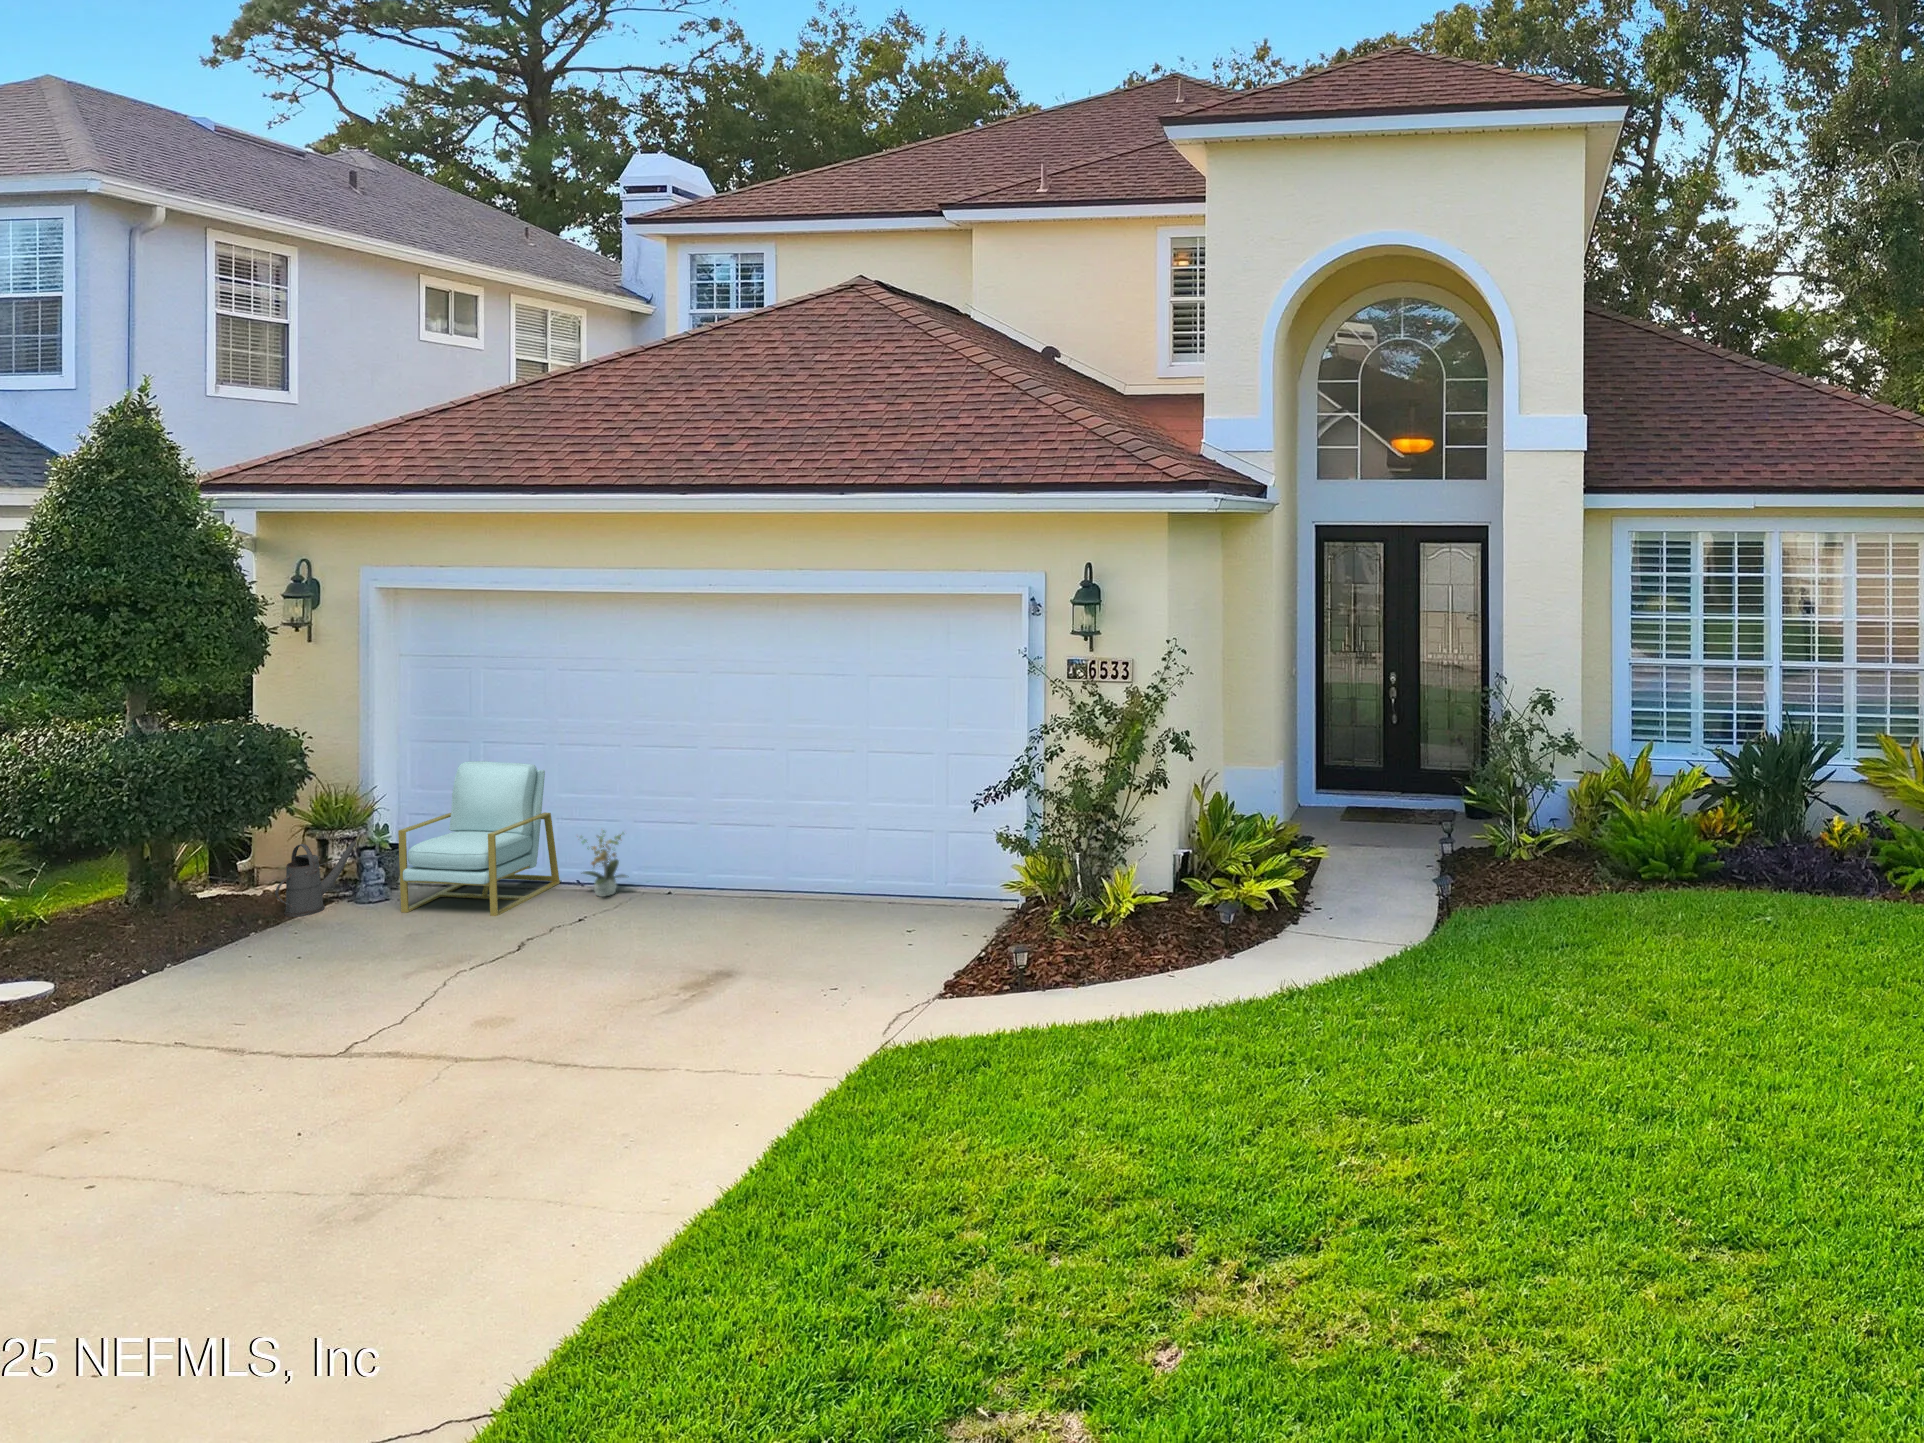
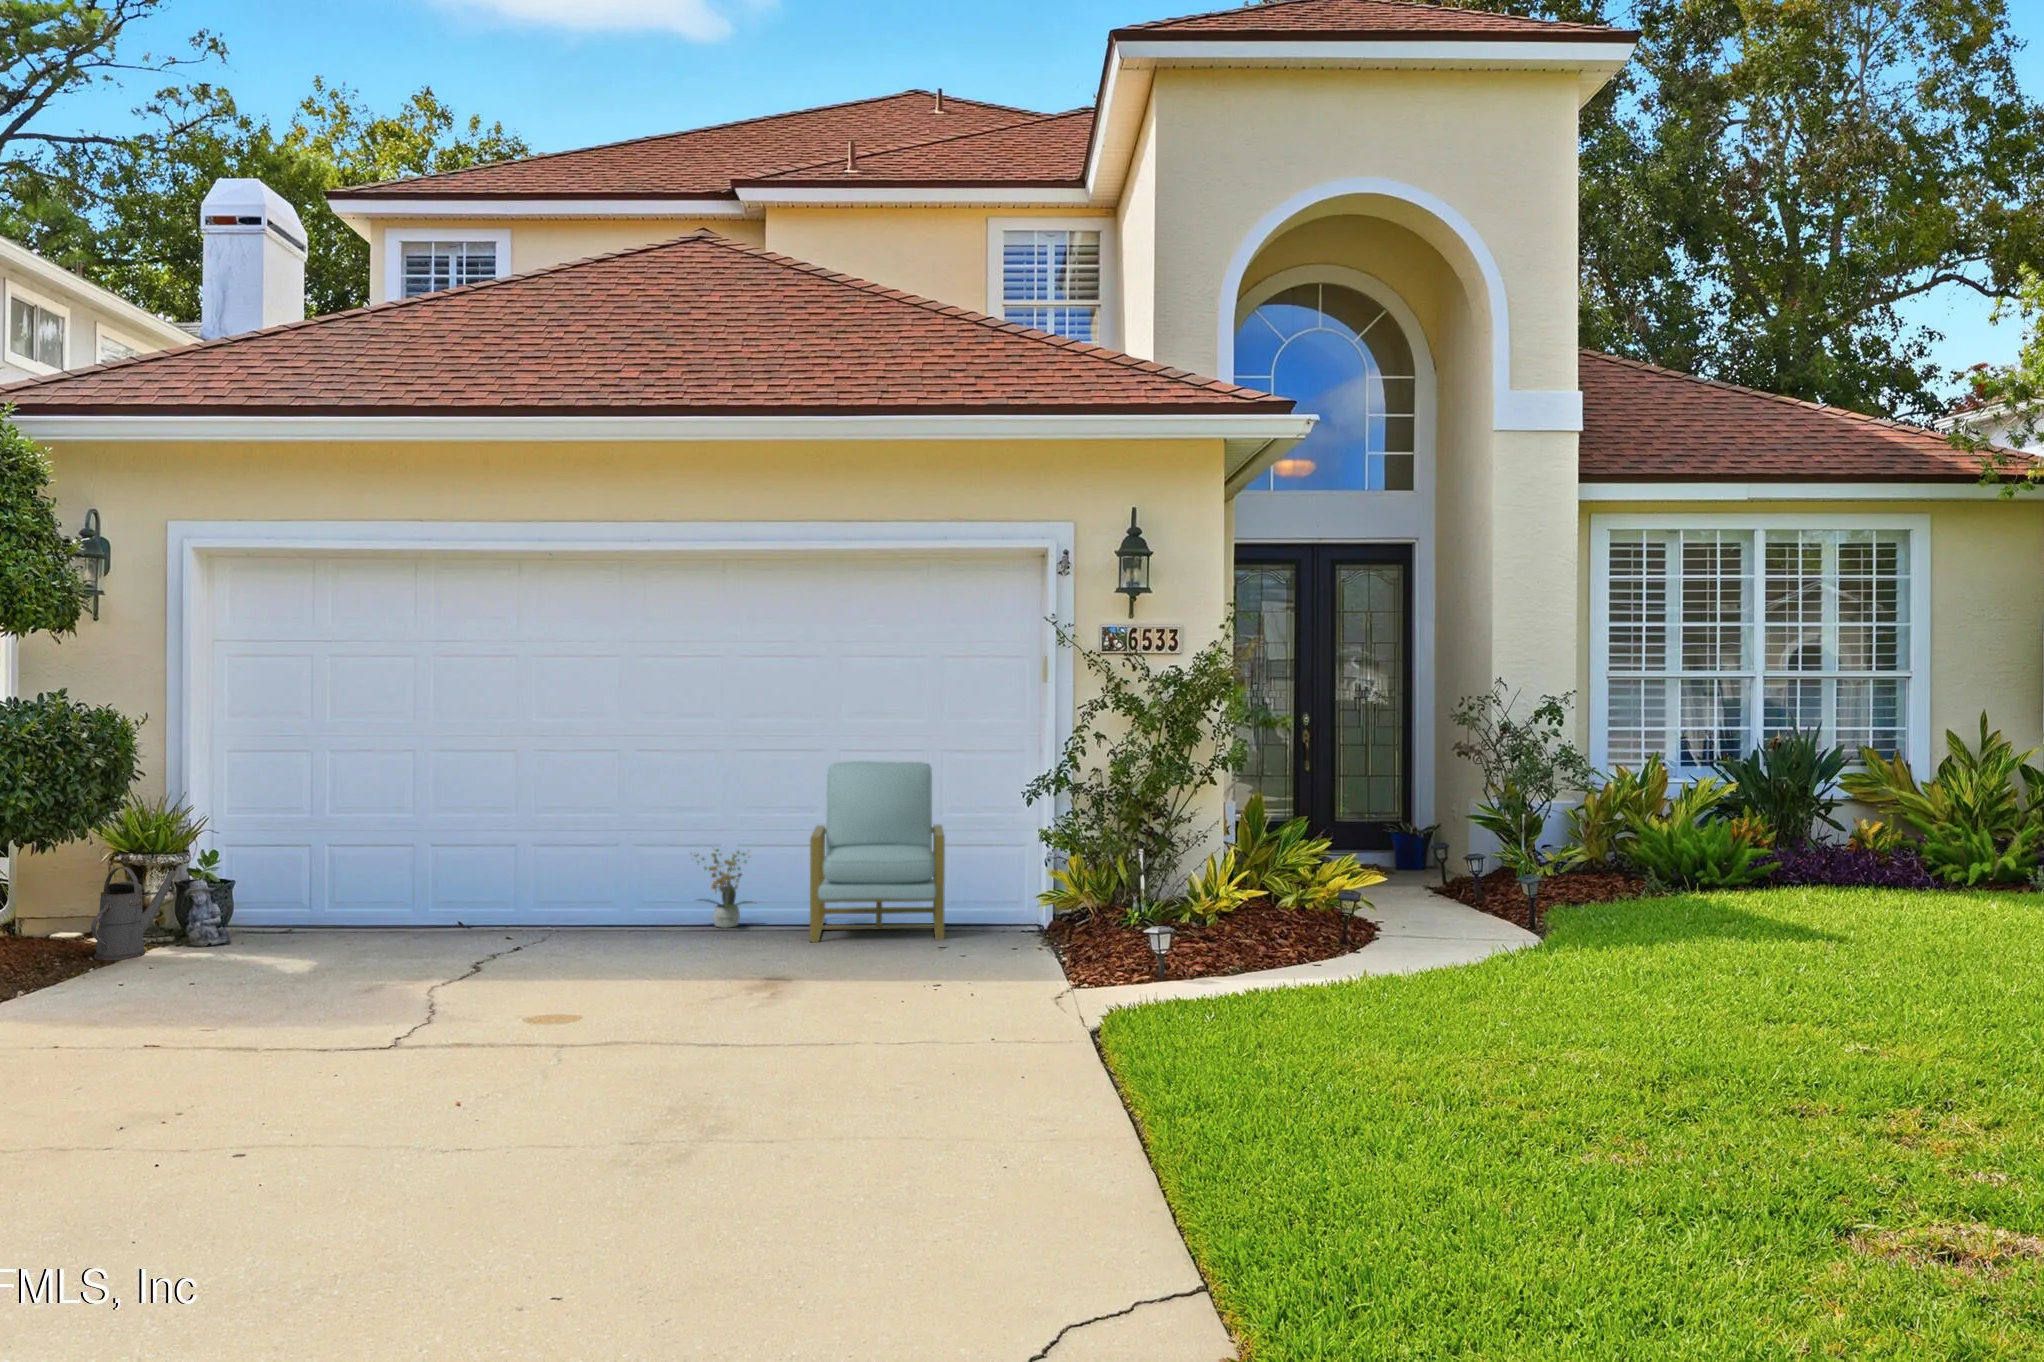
chair: present [398,761,560,916] -> present [810,761,945,942]
potted plant: present [582,830,626,897] -> present [694,849,752,928]

